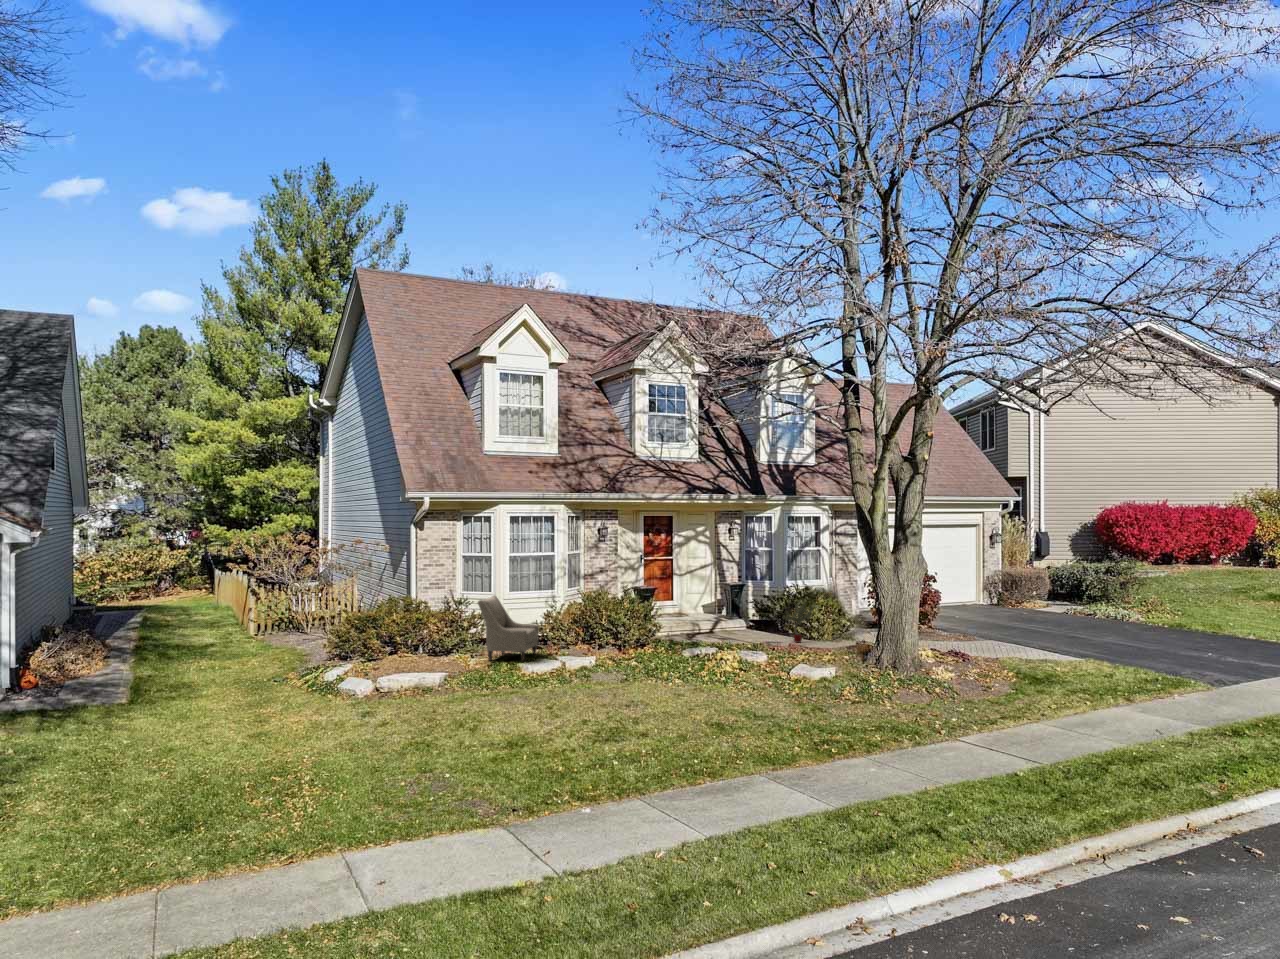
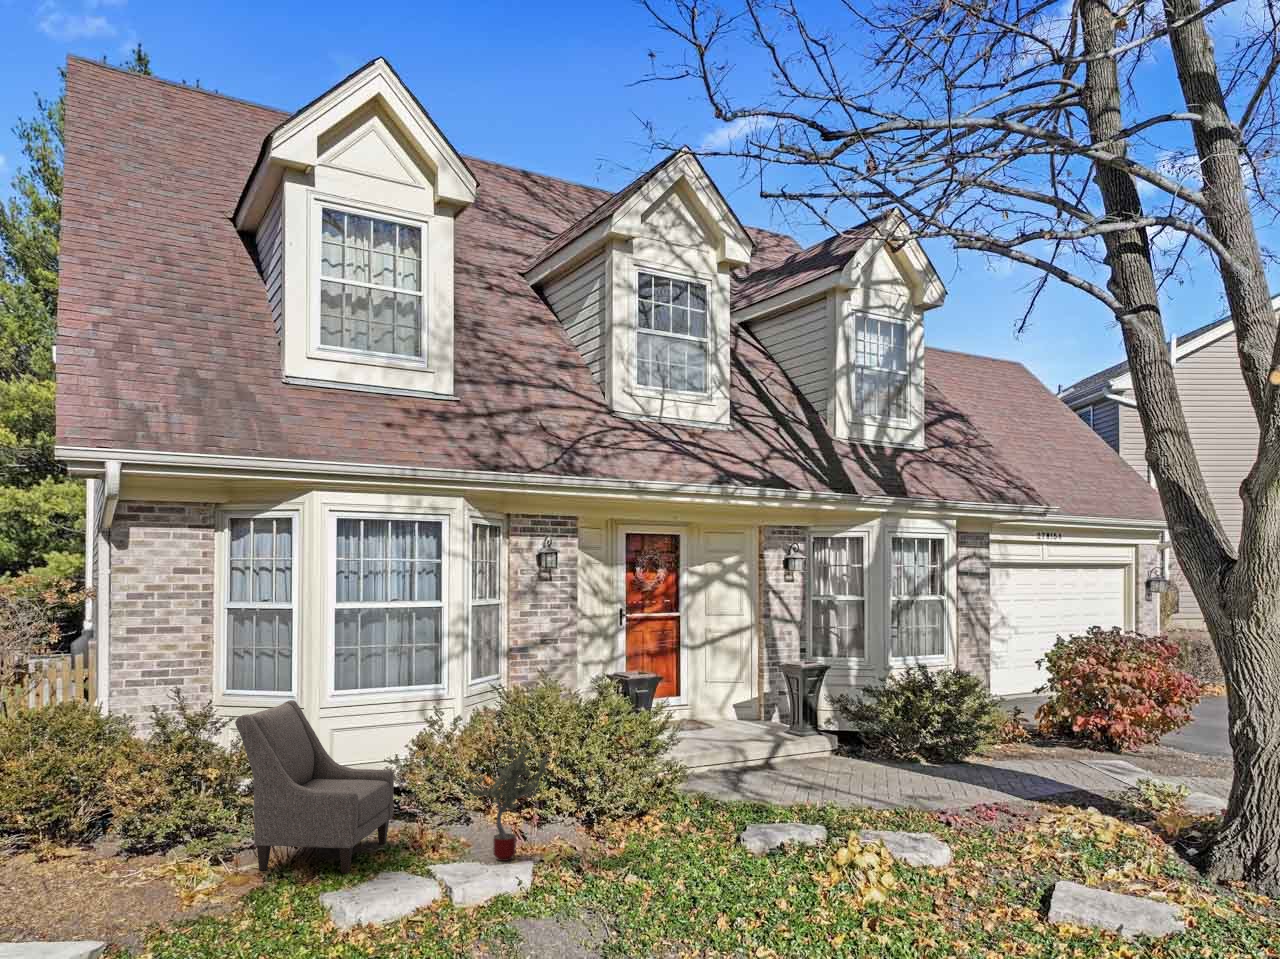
potted tree: present [783,600,813,643] -> present [467,741,548,861]

